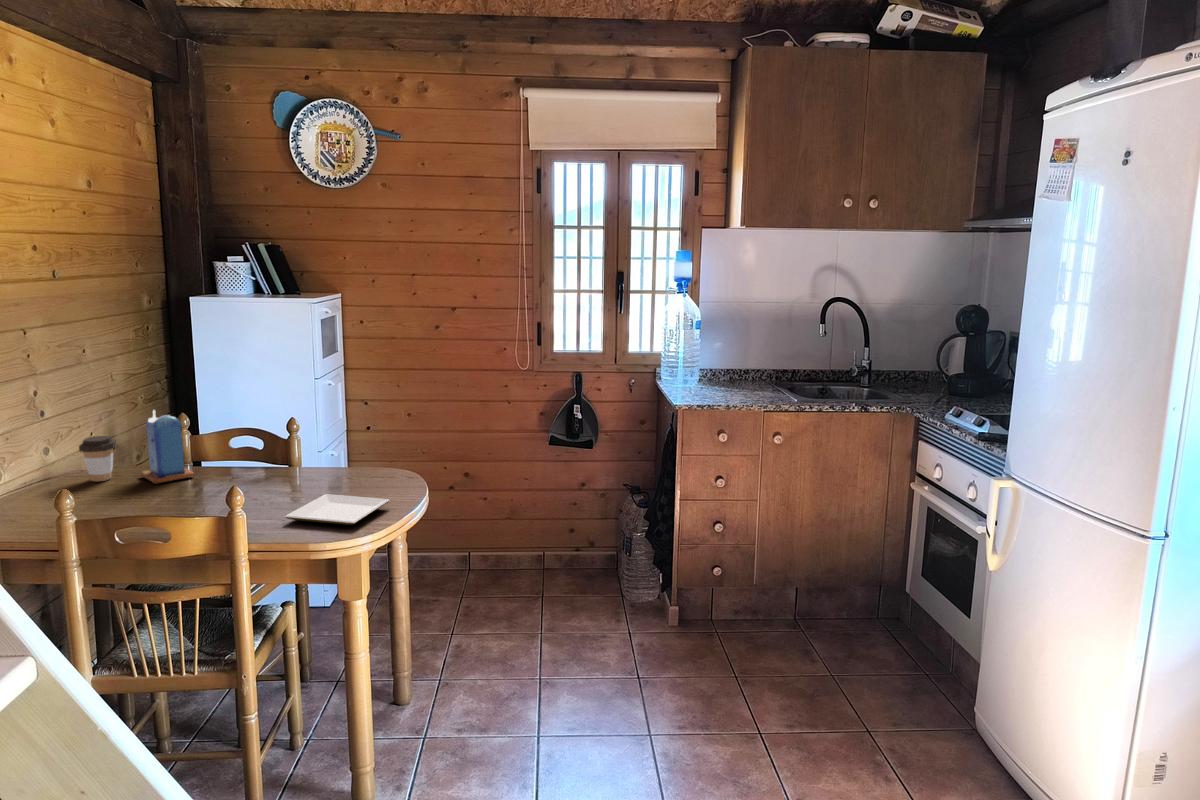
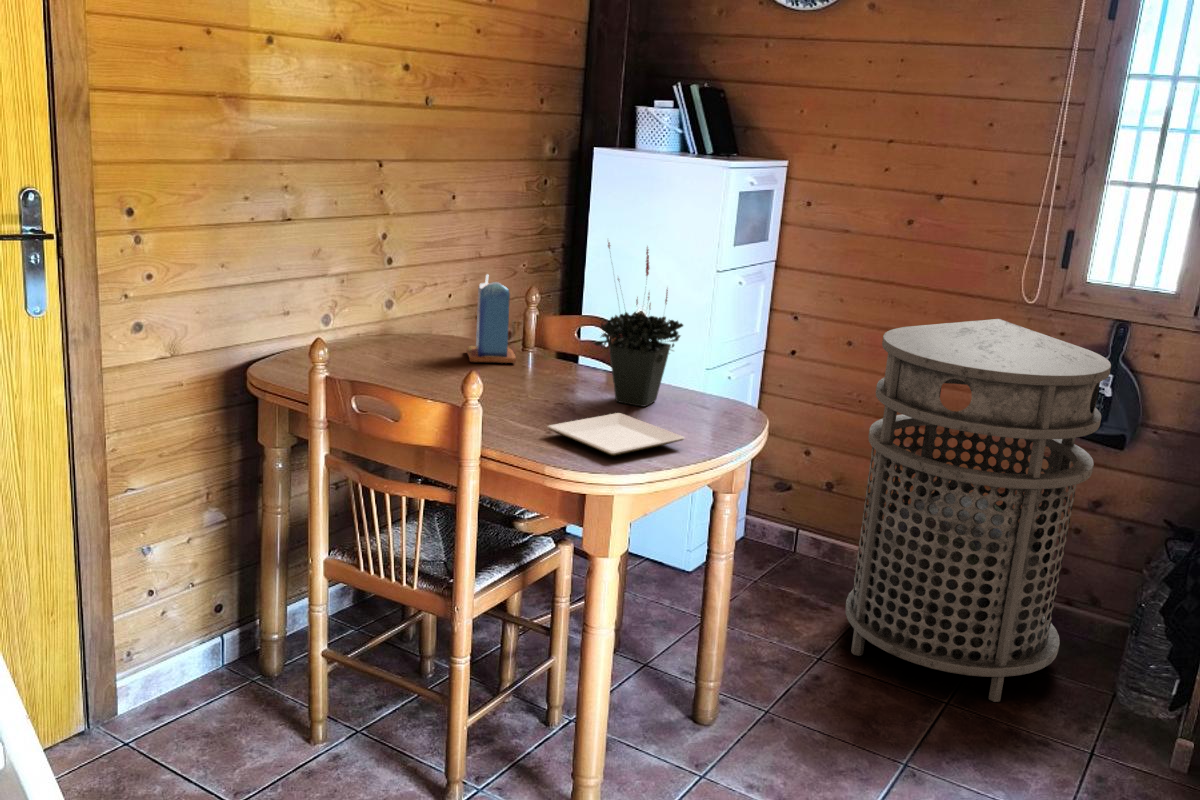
potted plant: none [280,367,348,487] -> present [595,243,683,406]
trash can: none [448,382,587,622] -> present [846,319,1111,702]
coffee cup: present [79,436,116,481] -> none [411,296,450,349]

